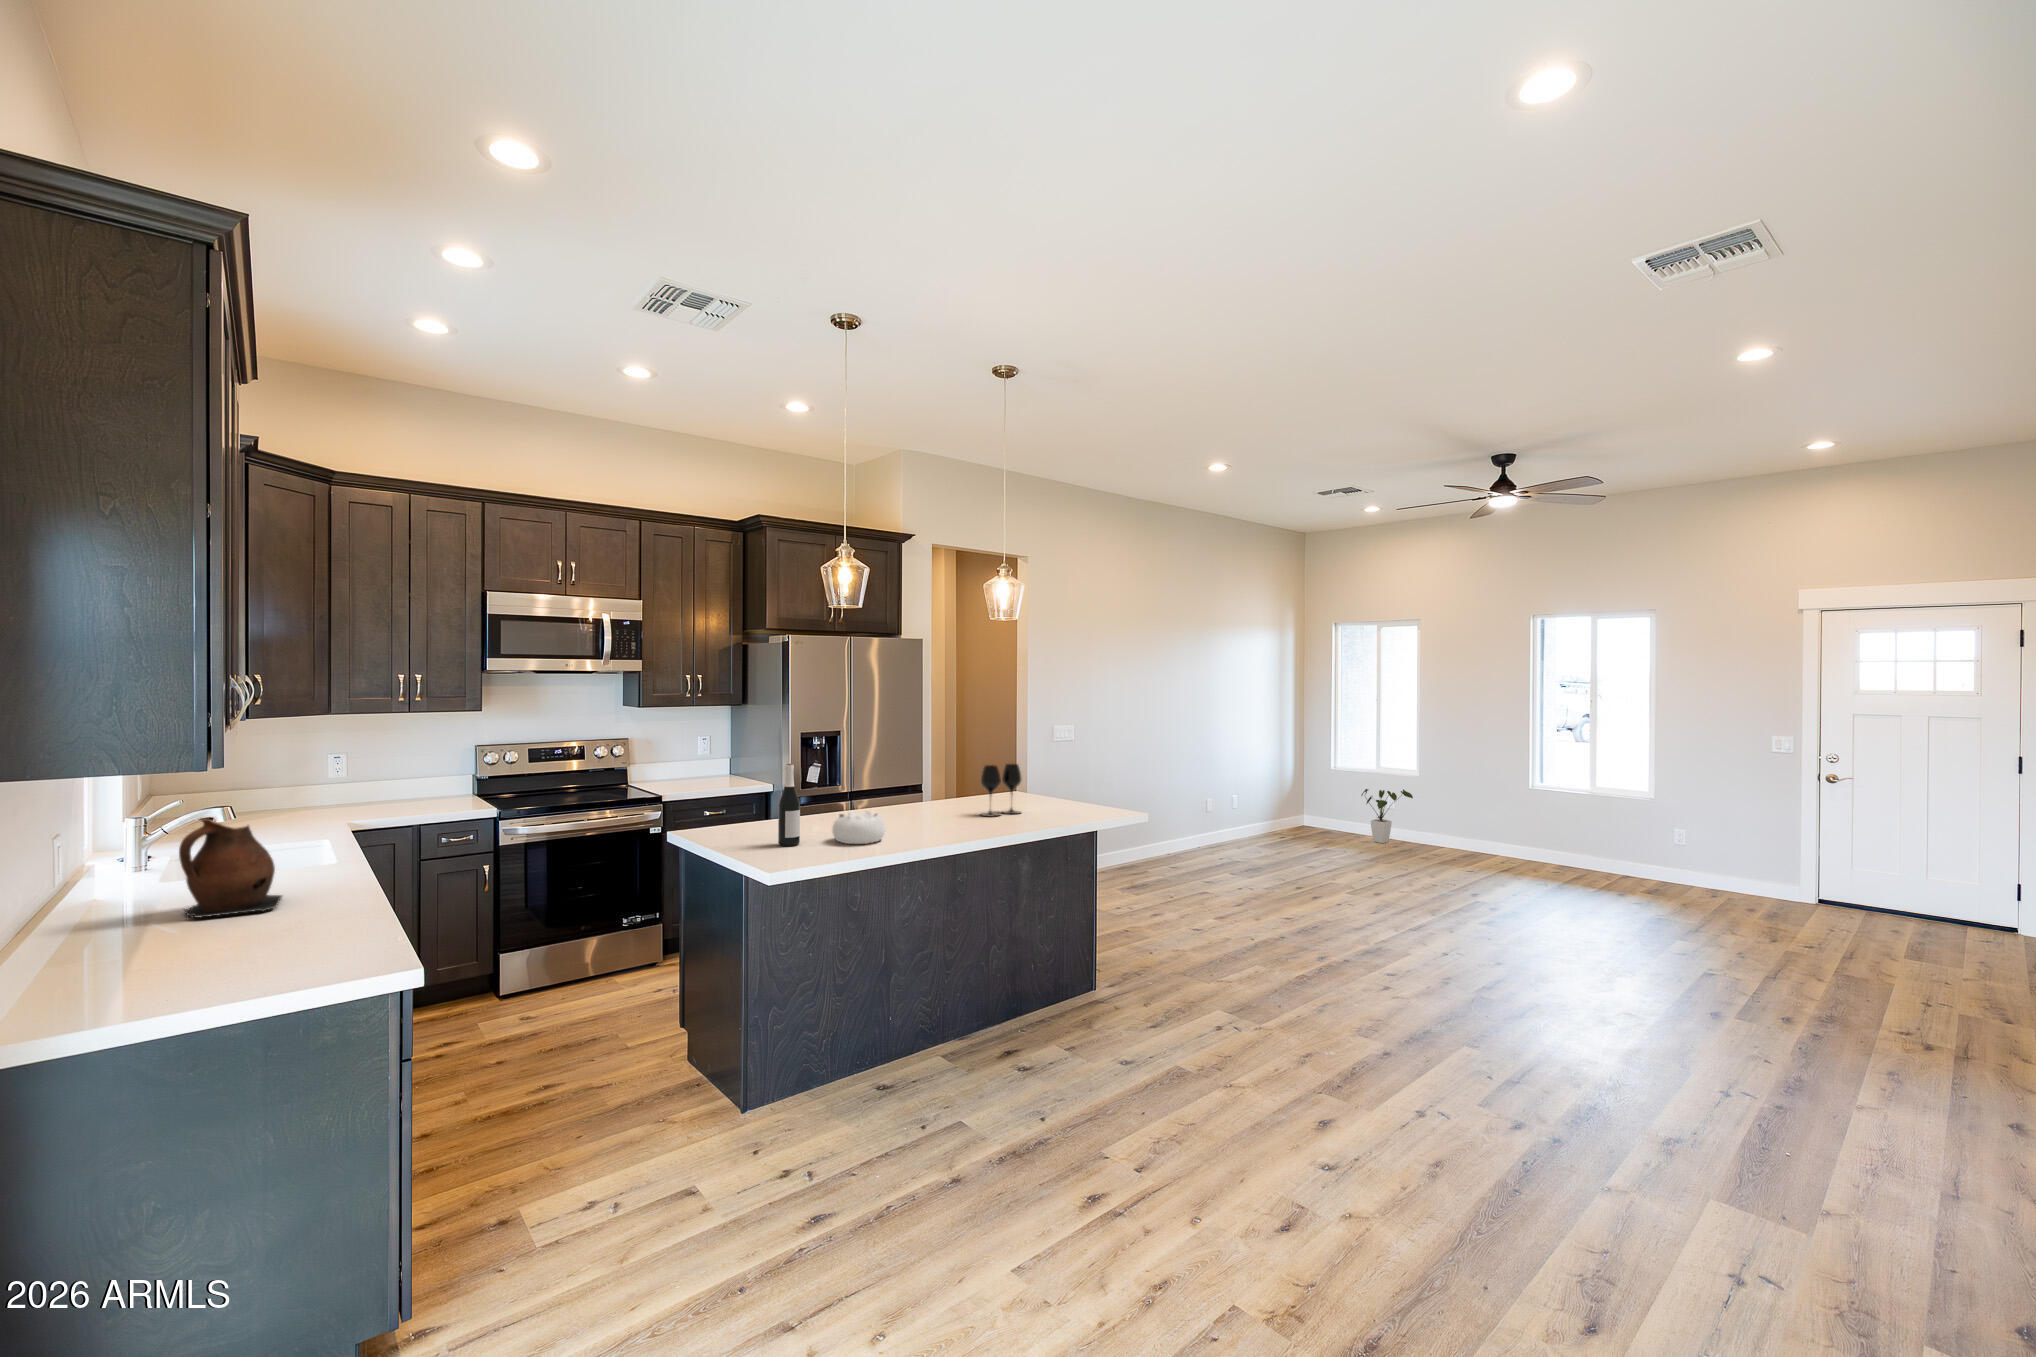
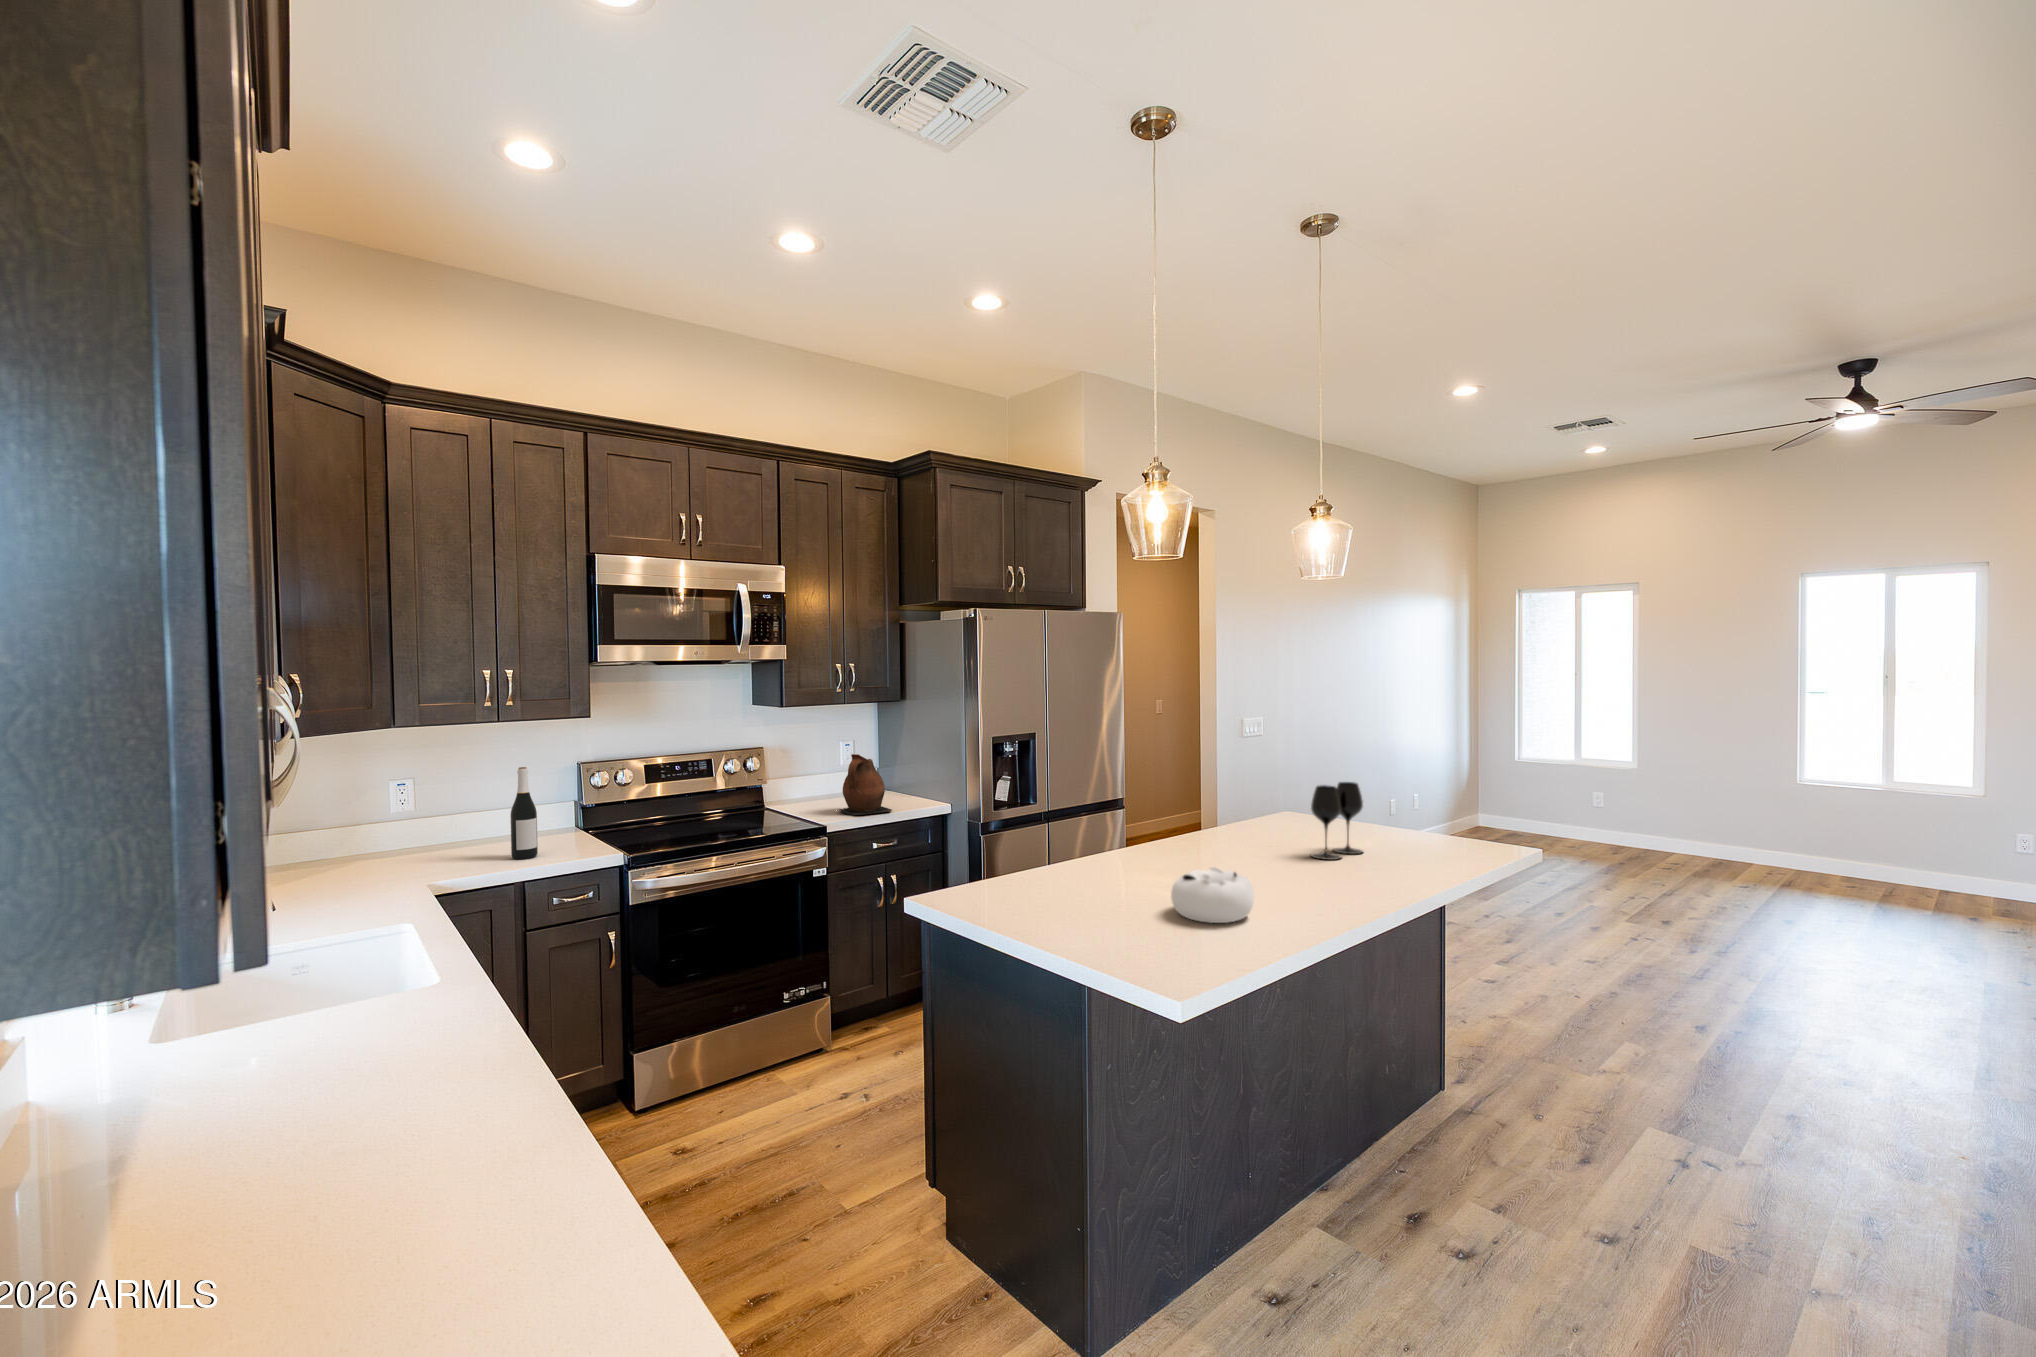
wine bottle: present [778,764,800,846] -> present [510,767,538,859]
house plant: present [1361,789,1413,843] -> none [1577,784,1639,849]
ceramic pitcher: present [179,818,282,918] -> present [840,754,892,815]

